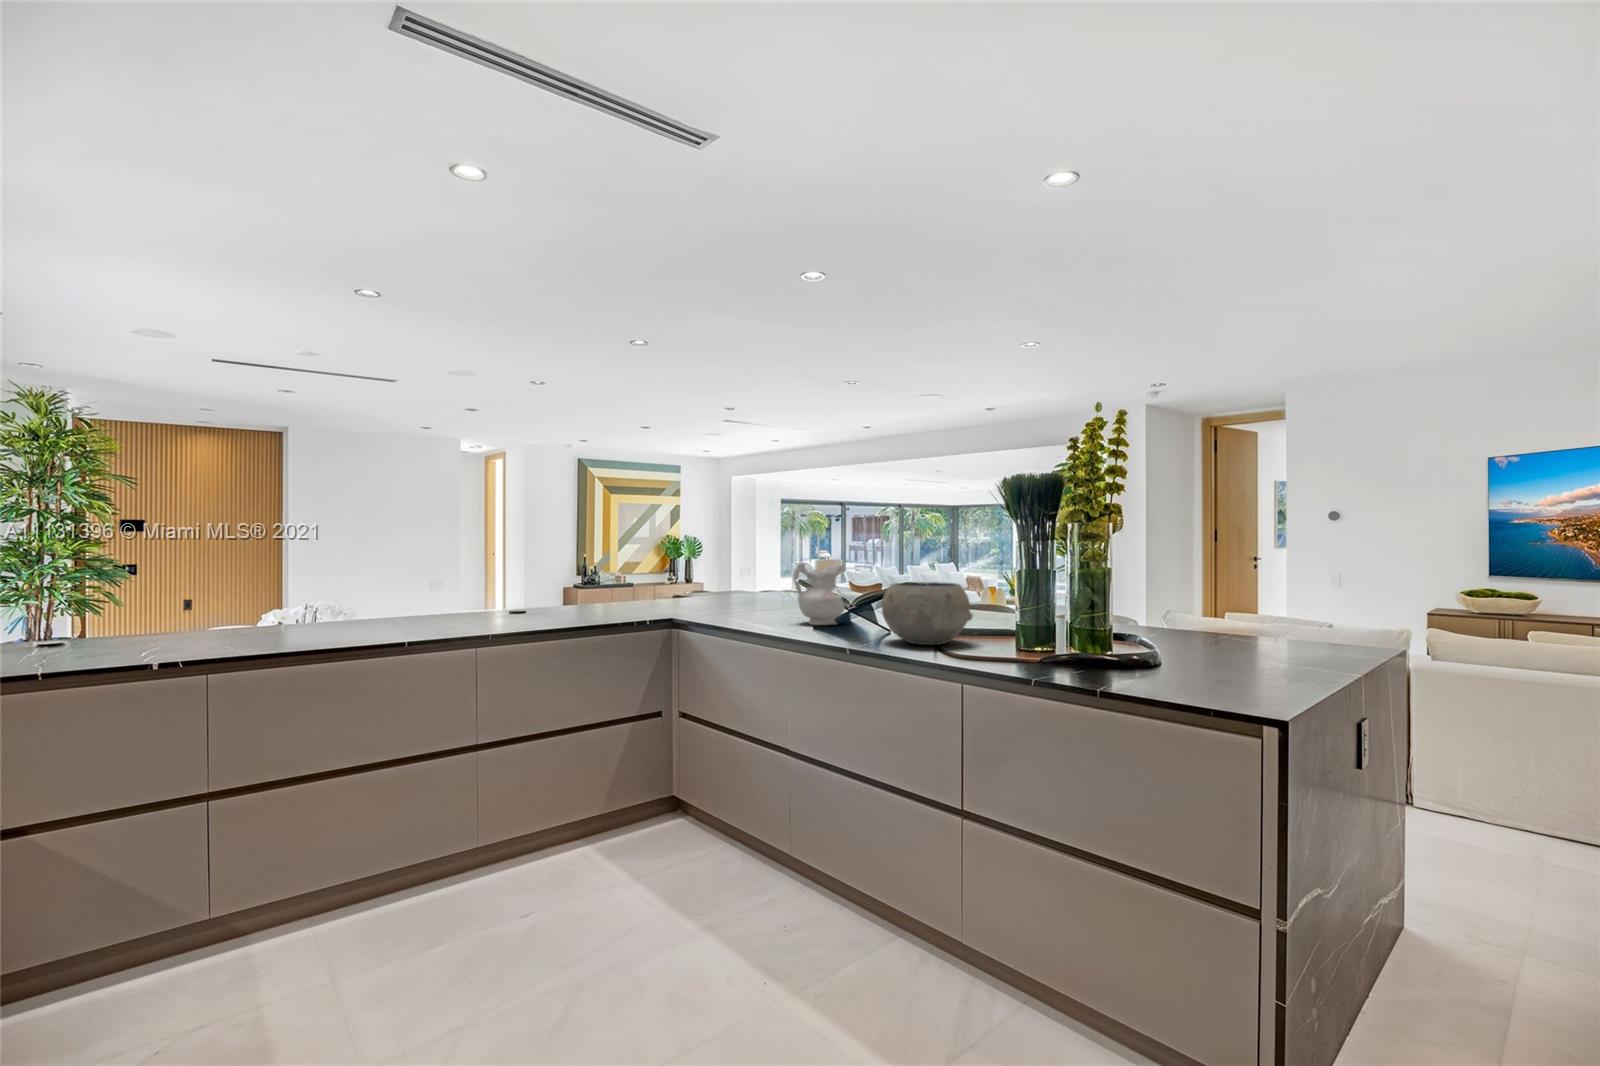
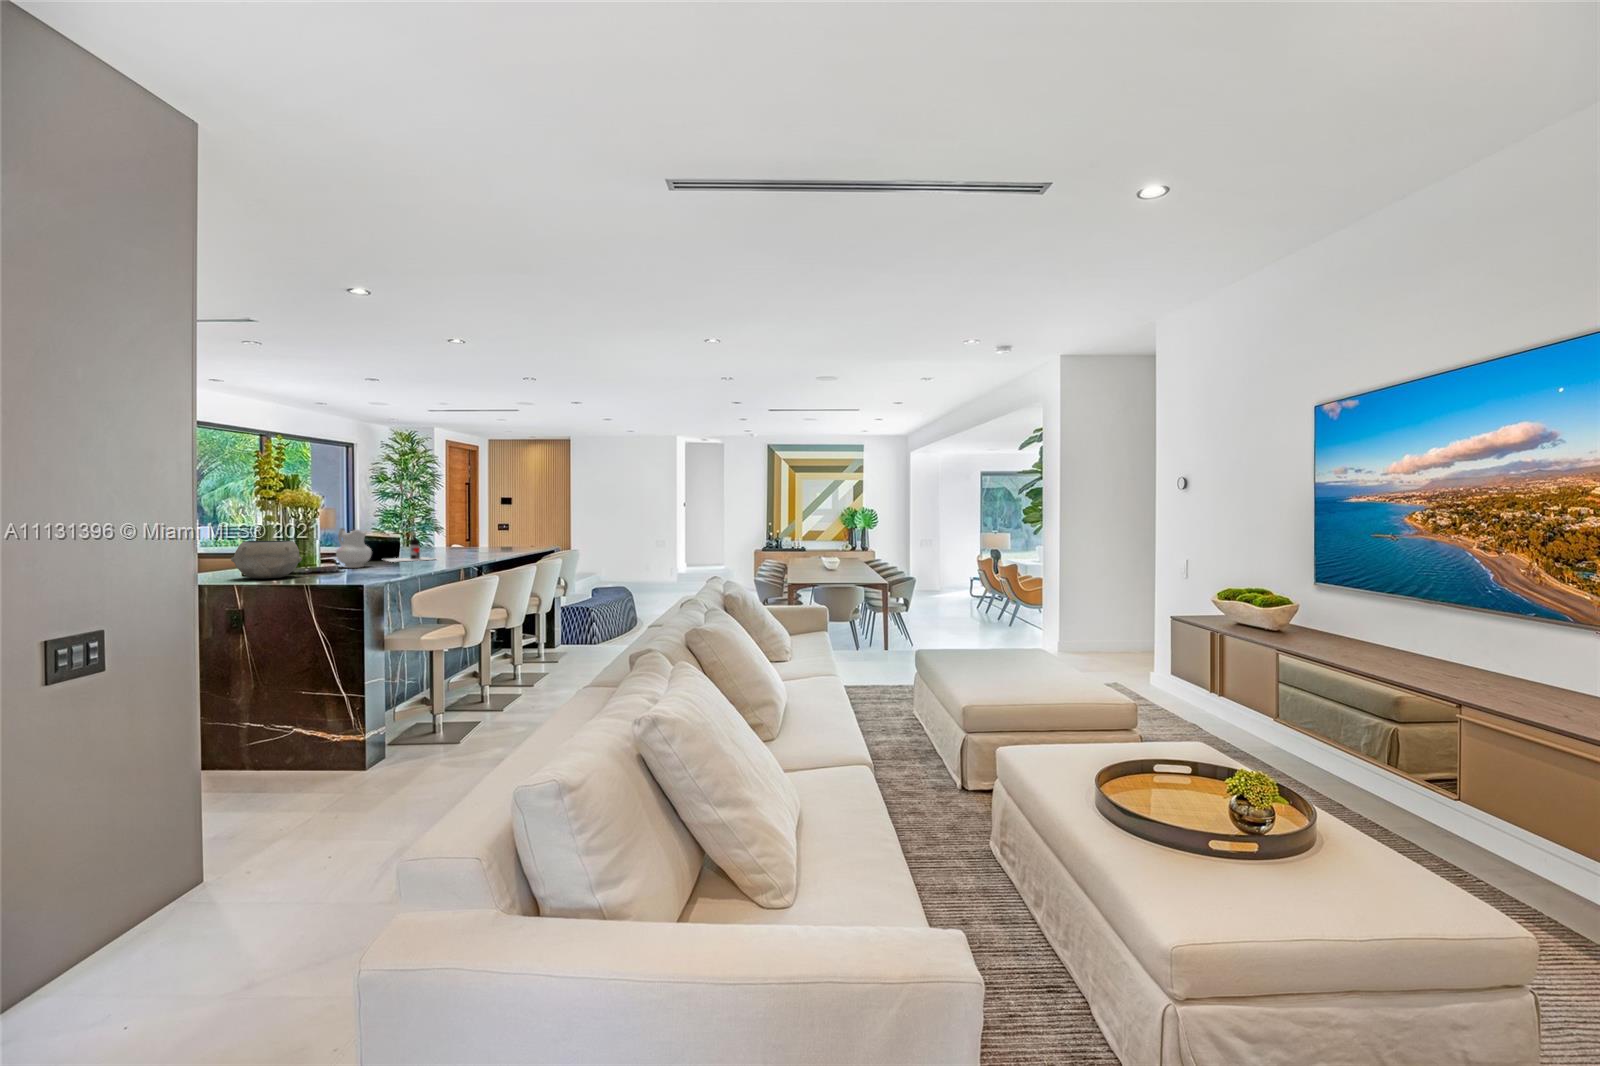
wine bottle: none [704,569,783,615] -> present [386,532,433,562]

